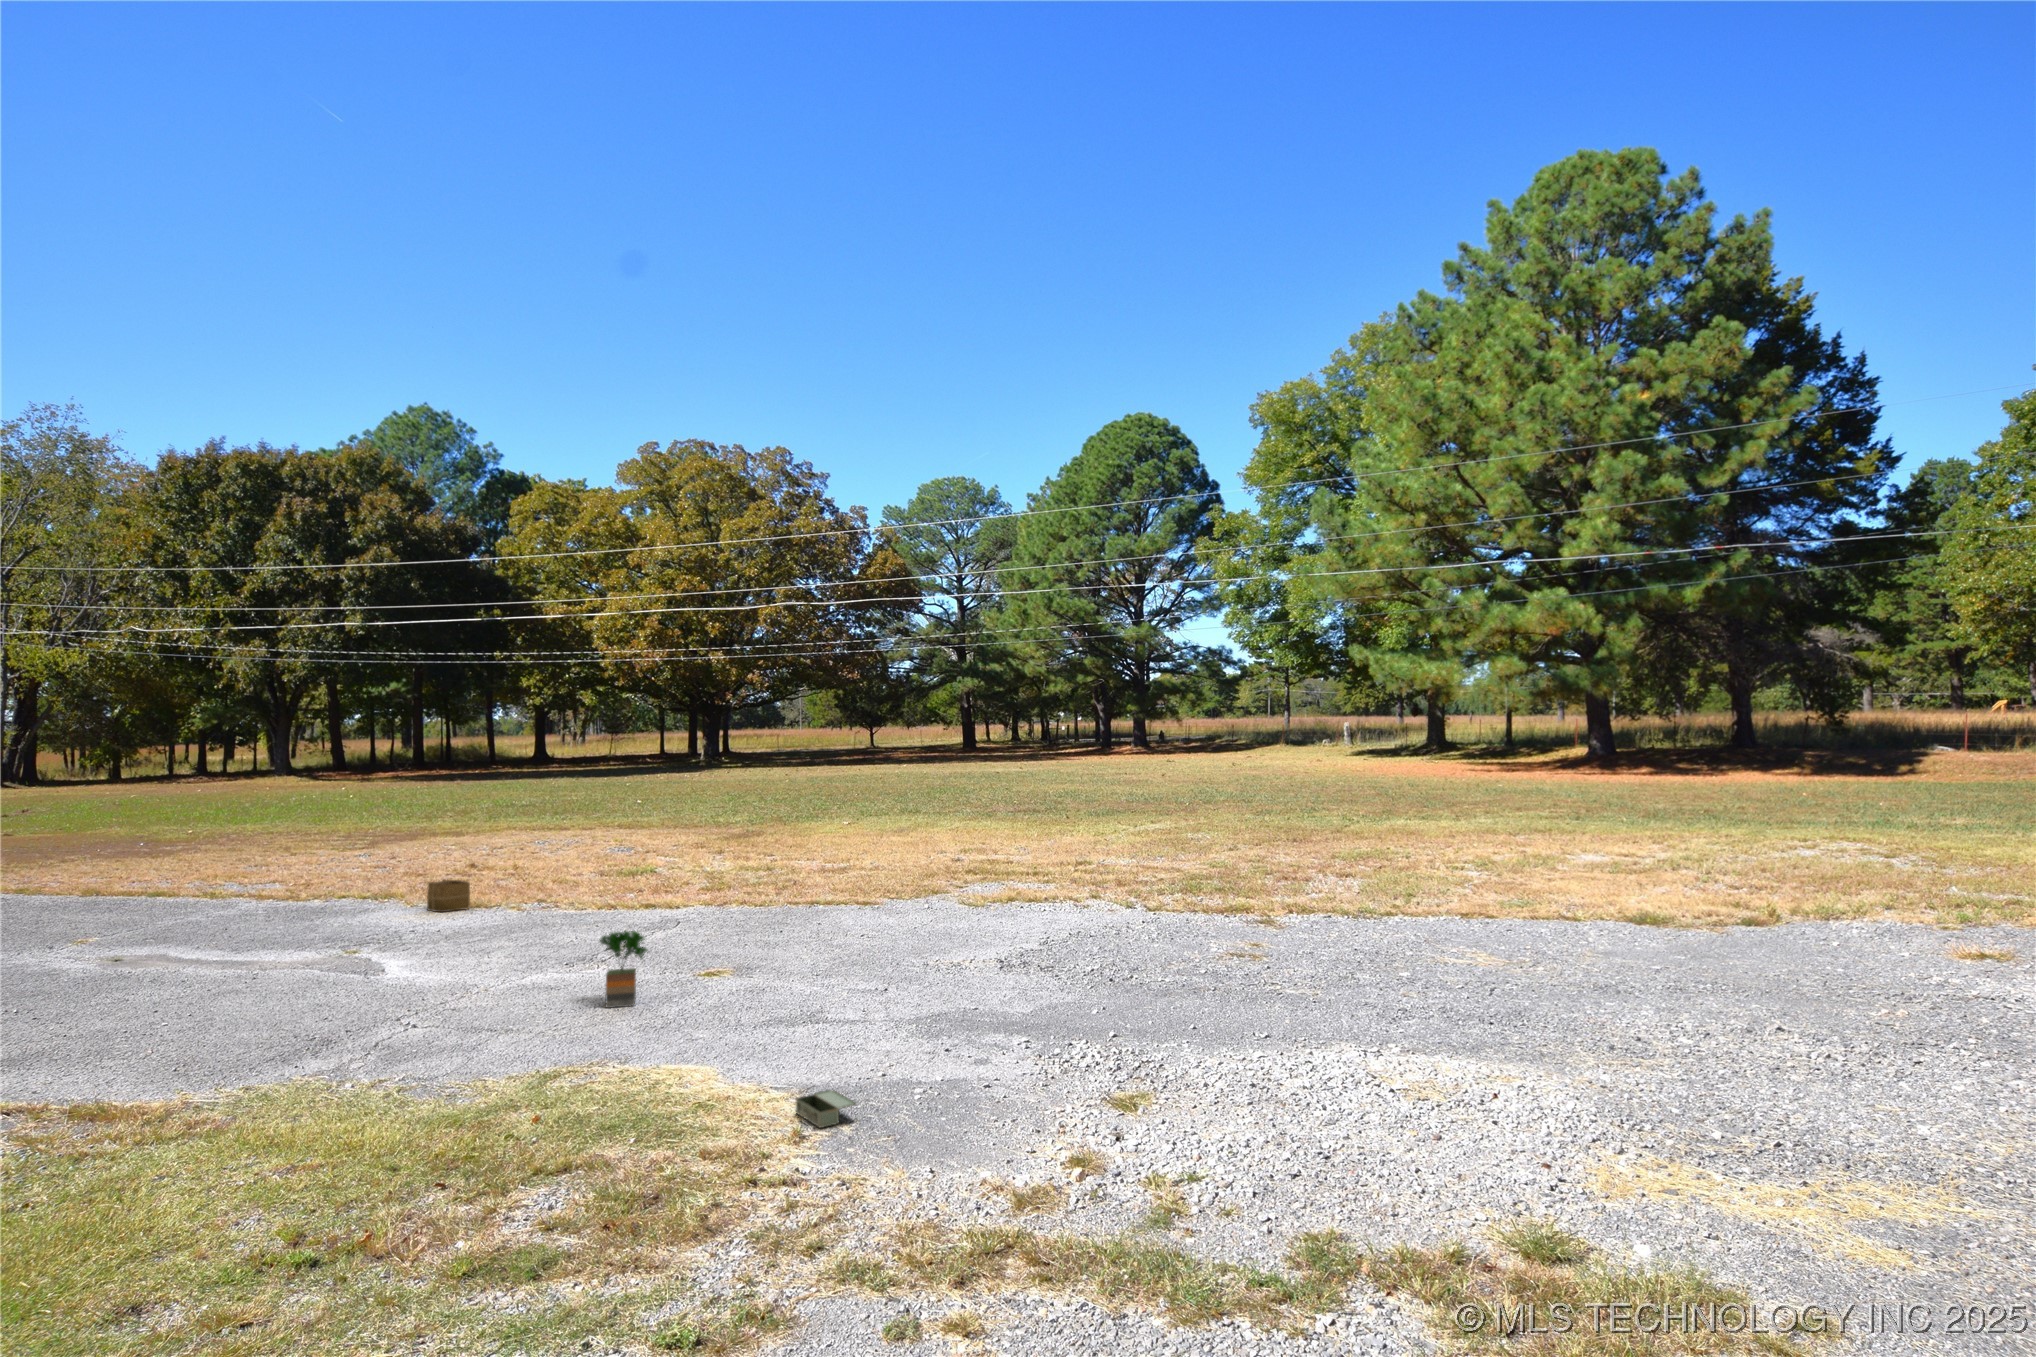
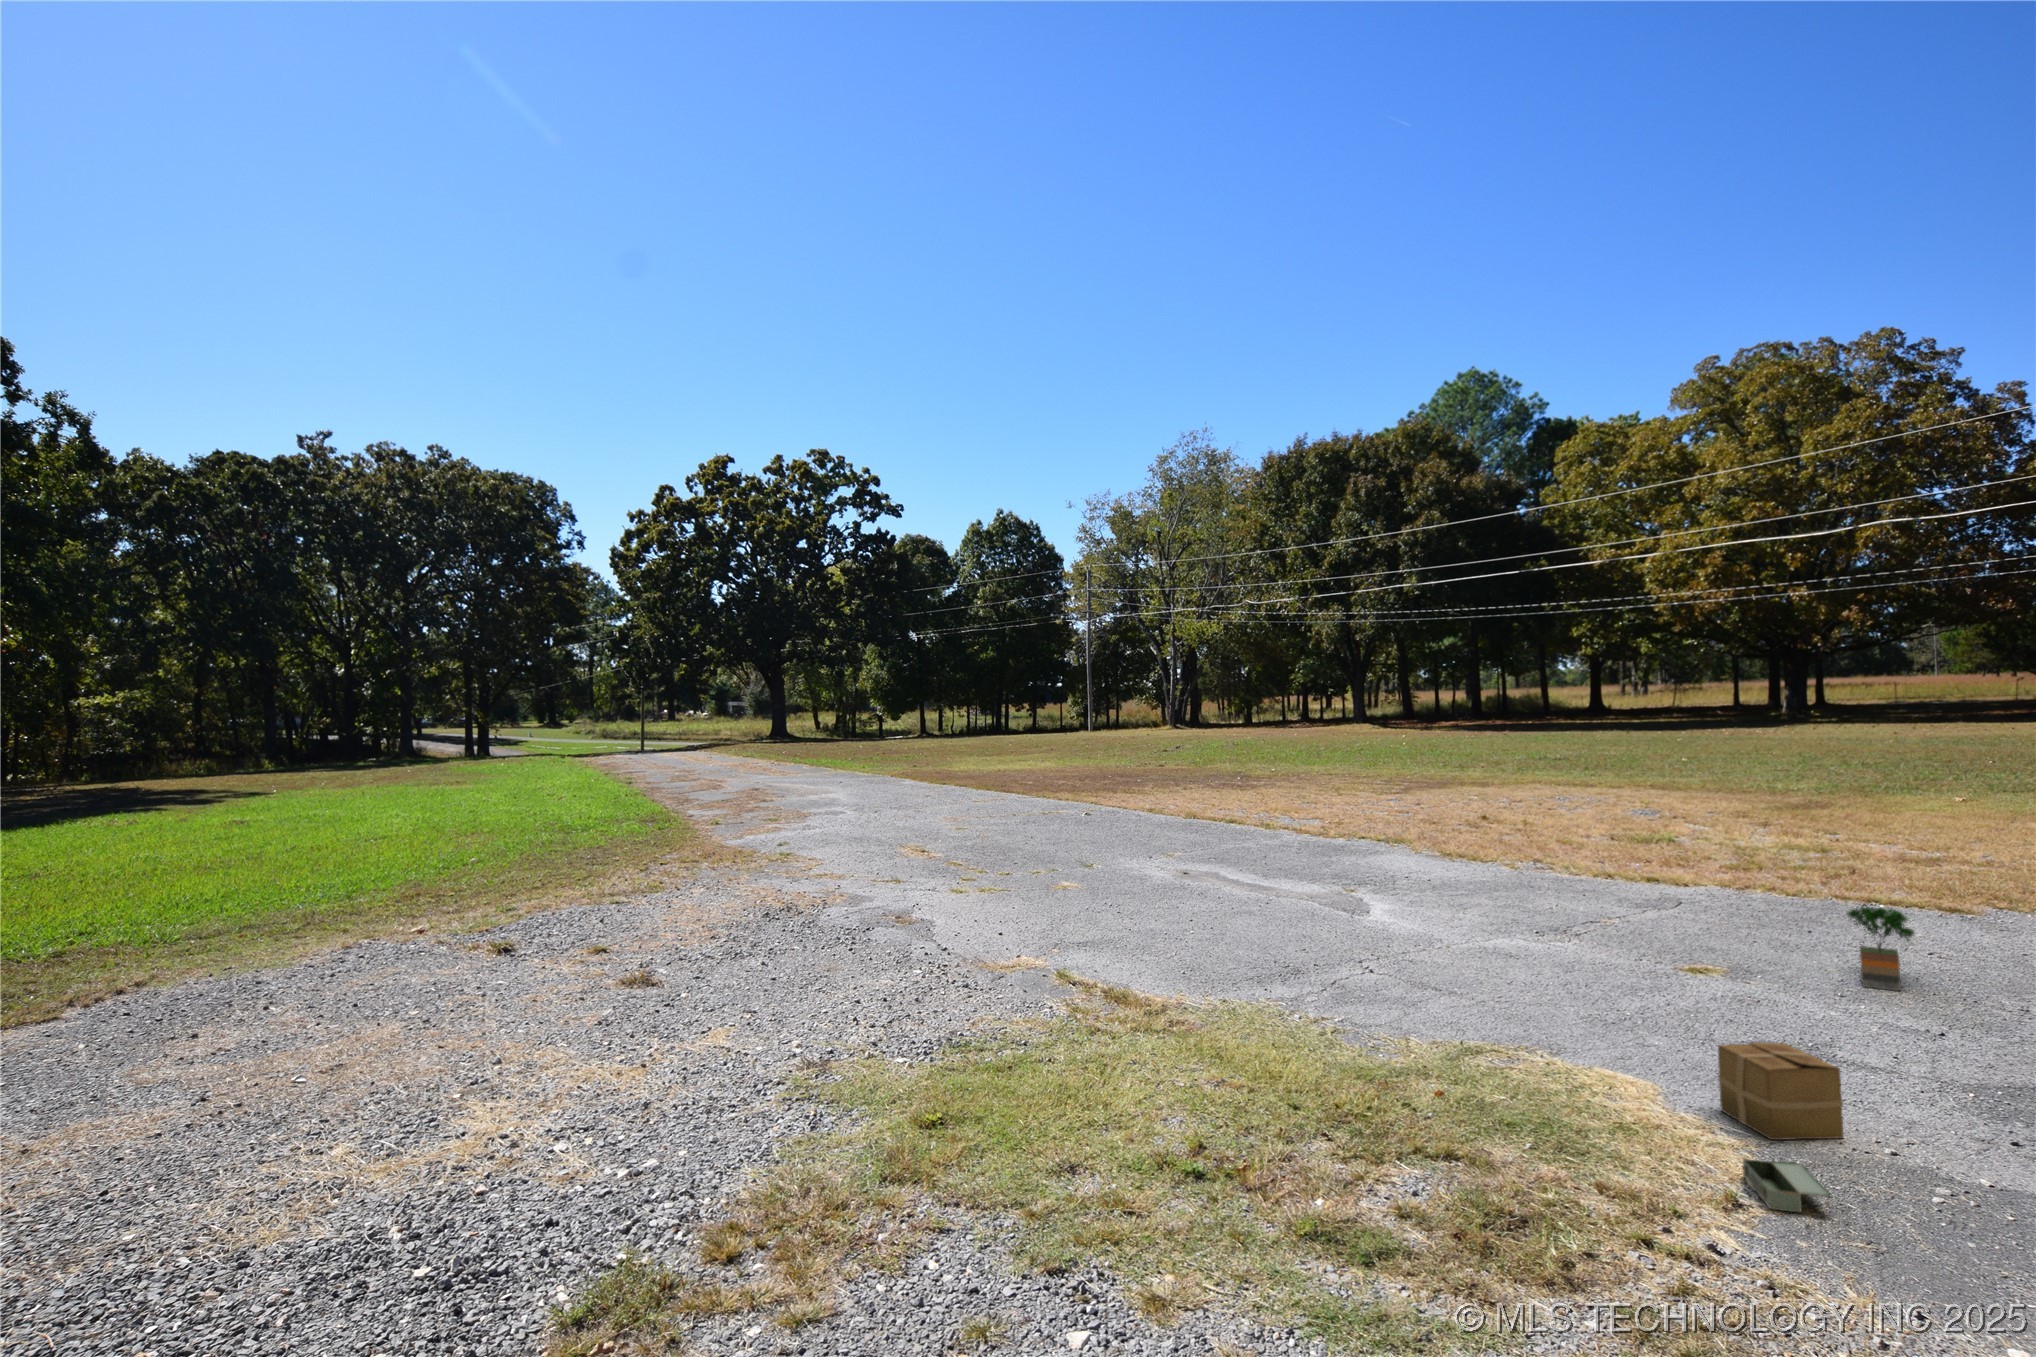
cardboard box: present [427,880,470,912] -> present [1718,1042,1843,1140]
potted tree: present [599,931,647,1008] -> present [1847,907,1914,991]

